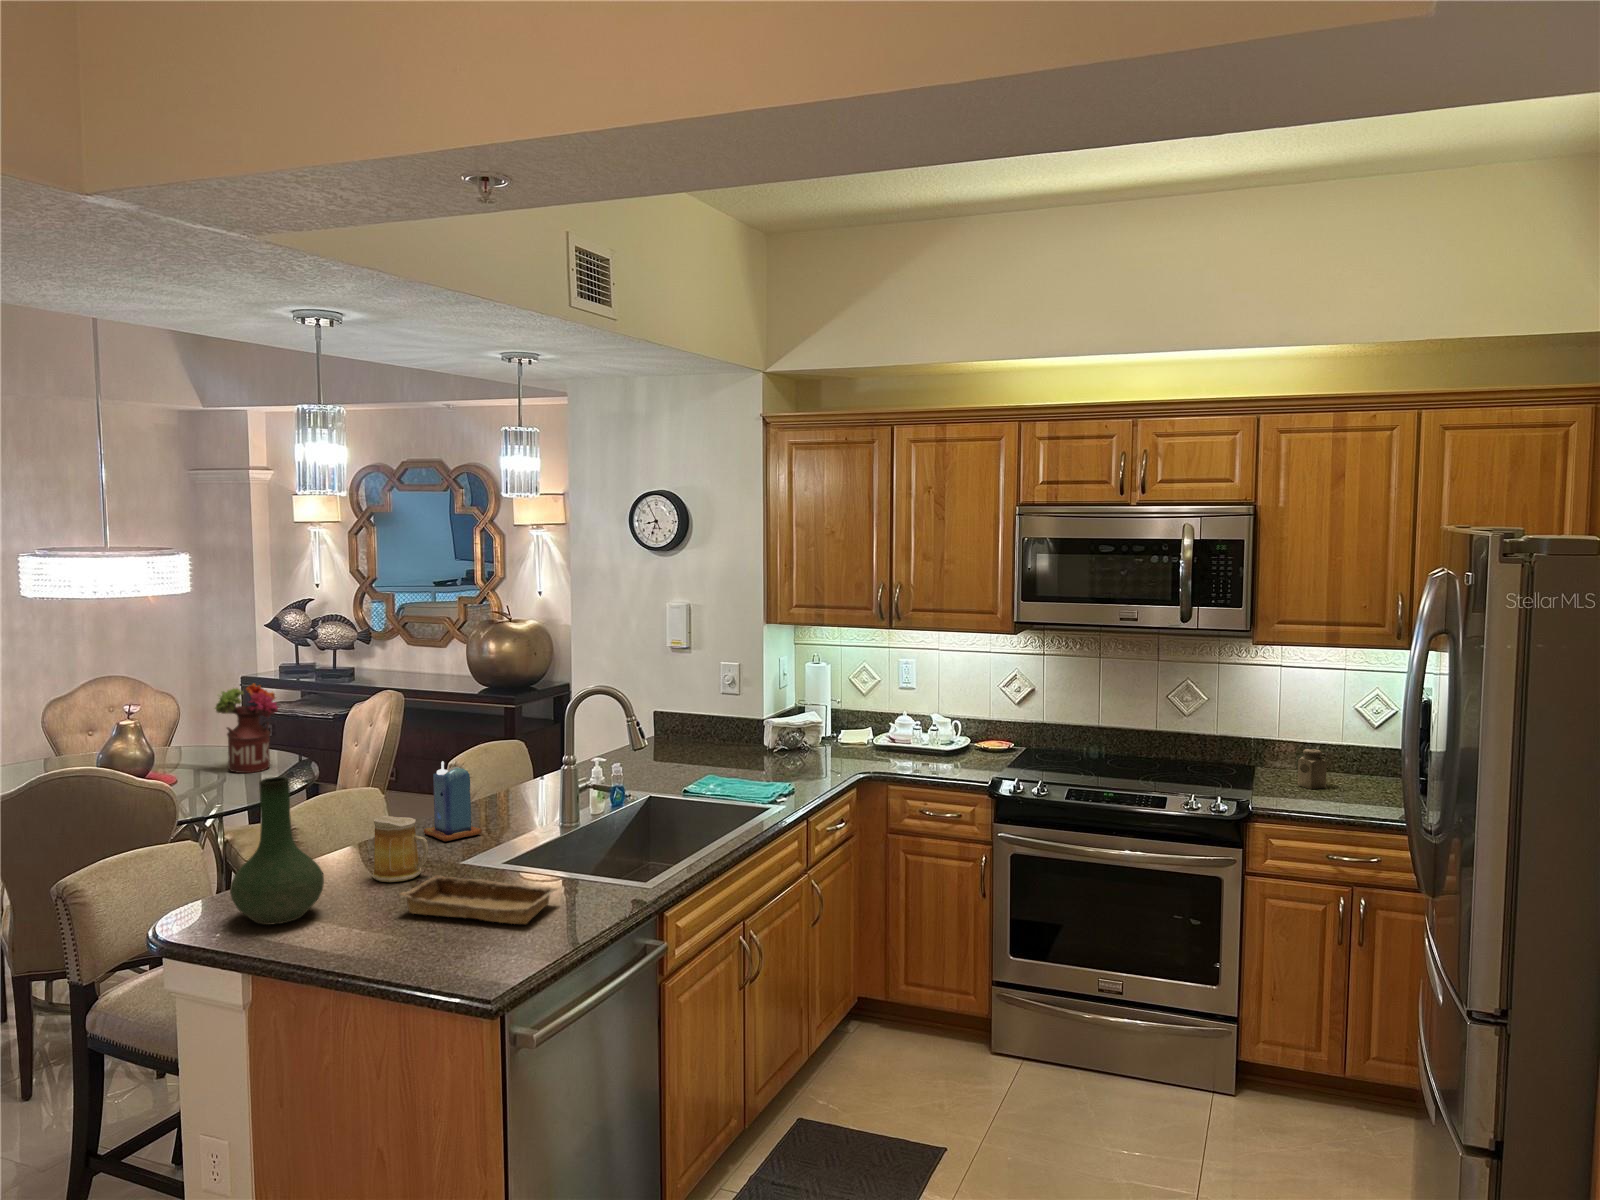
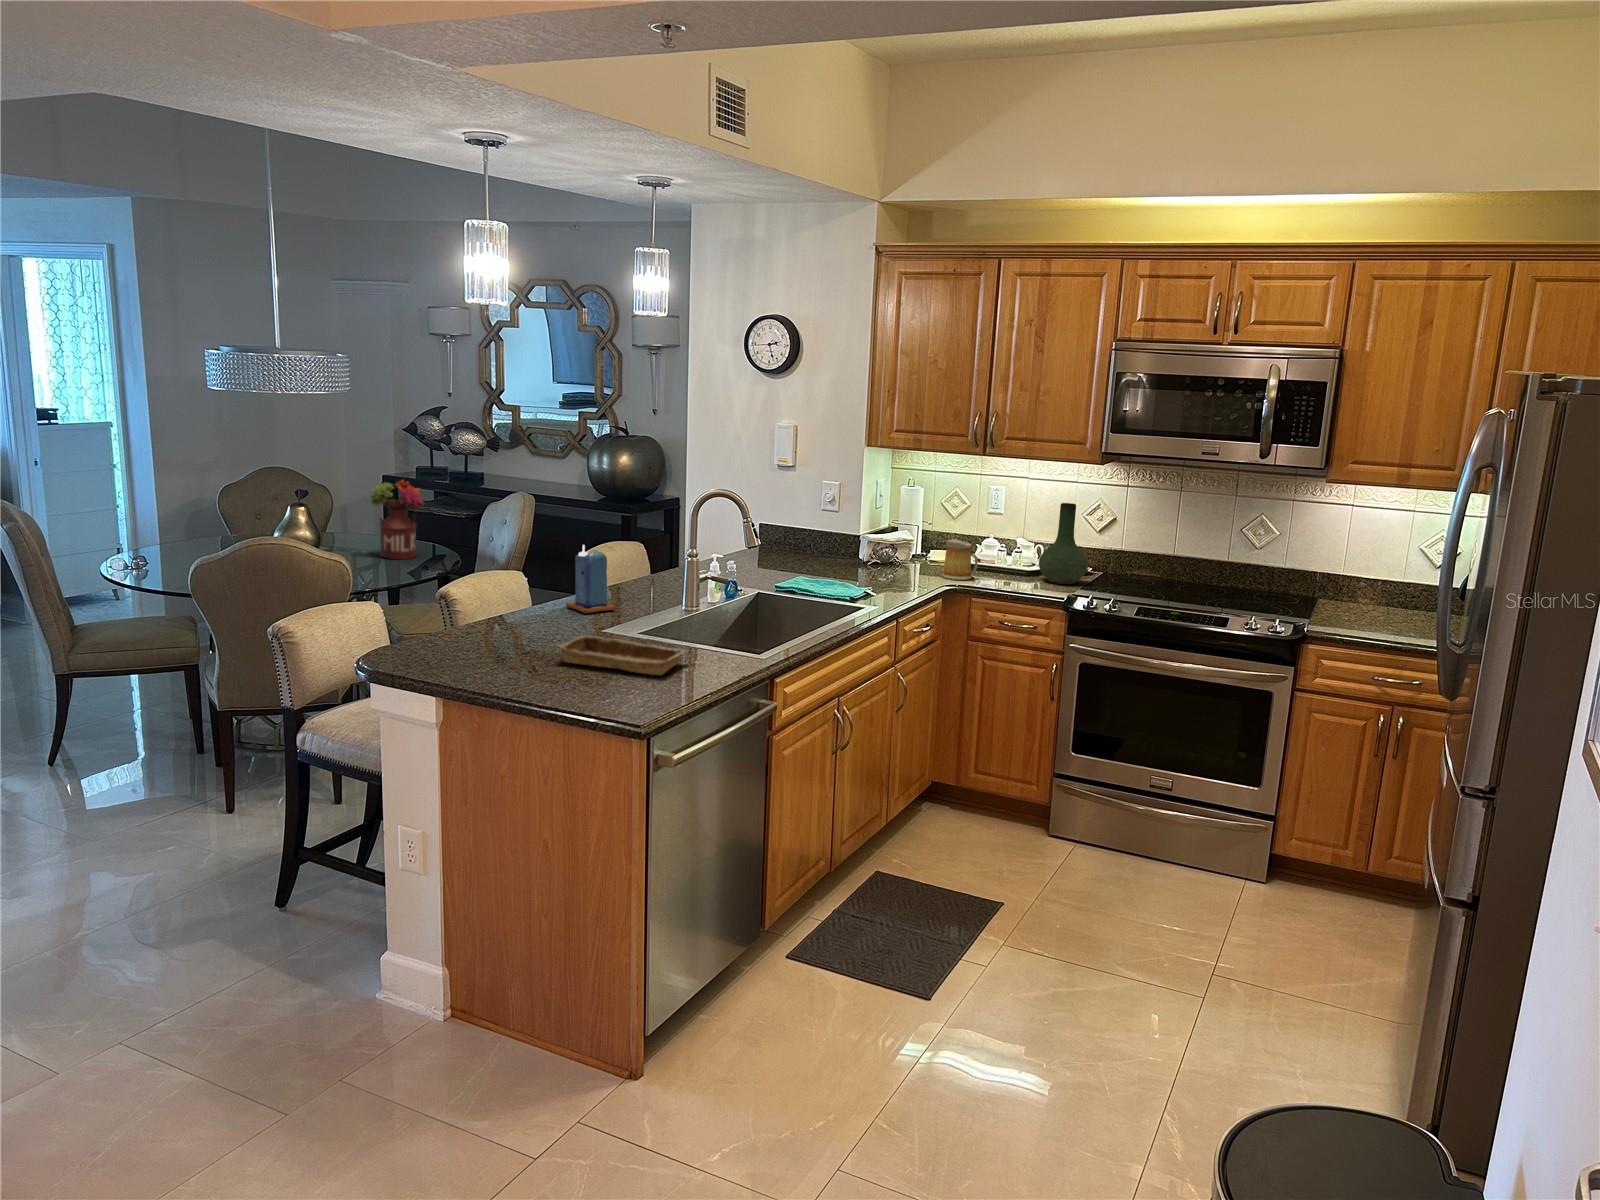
salt shaker: present [1298,749,1327,789] -> none [1355,583,1385,620]
vase: present [230,777,324,925] -> present [1039,503,1088,584]
mug: present [372,815,429,882] -> present [942,539,978,580]

